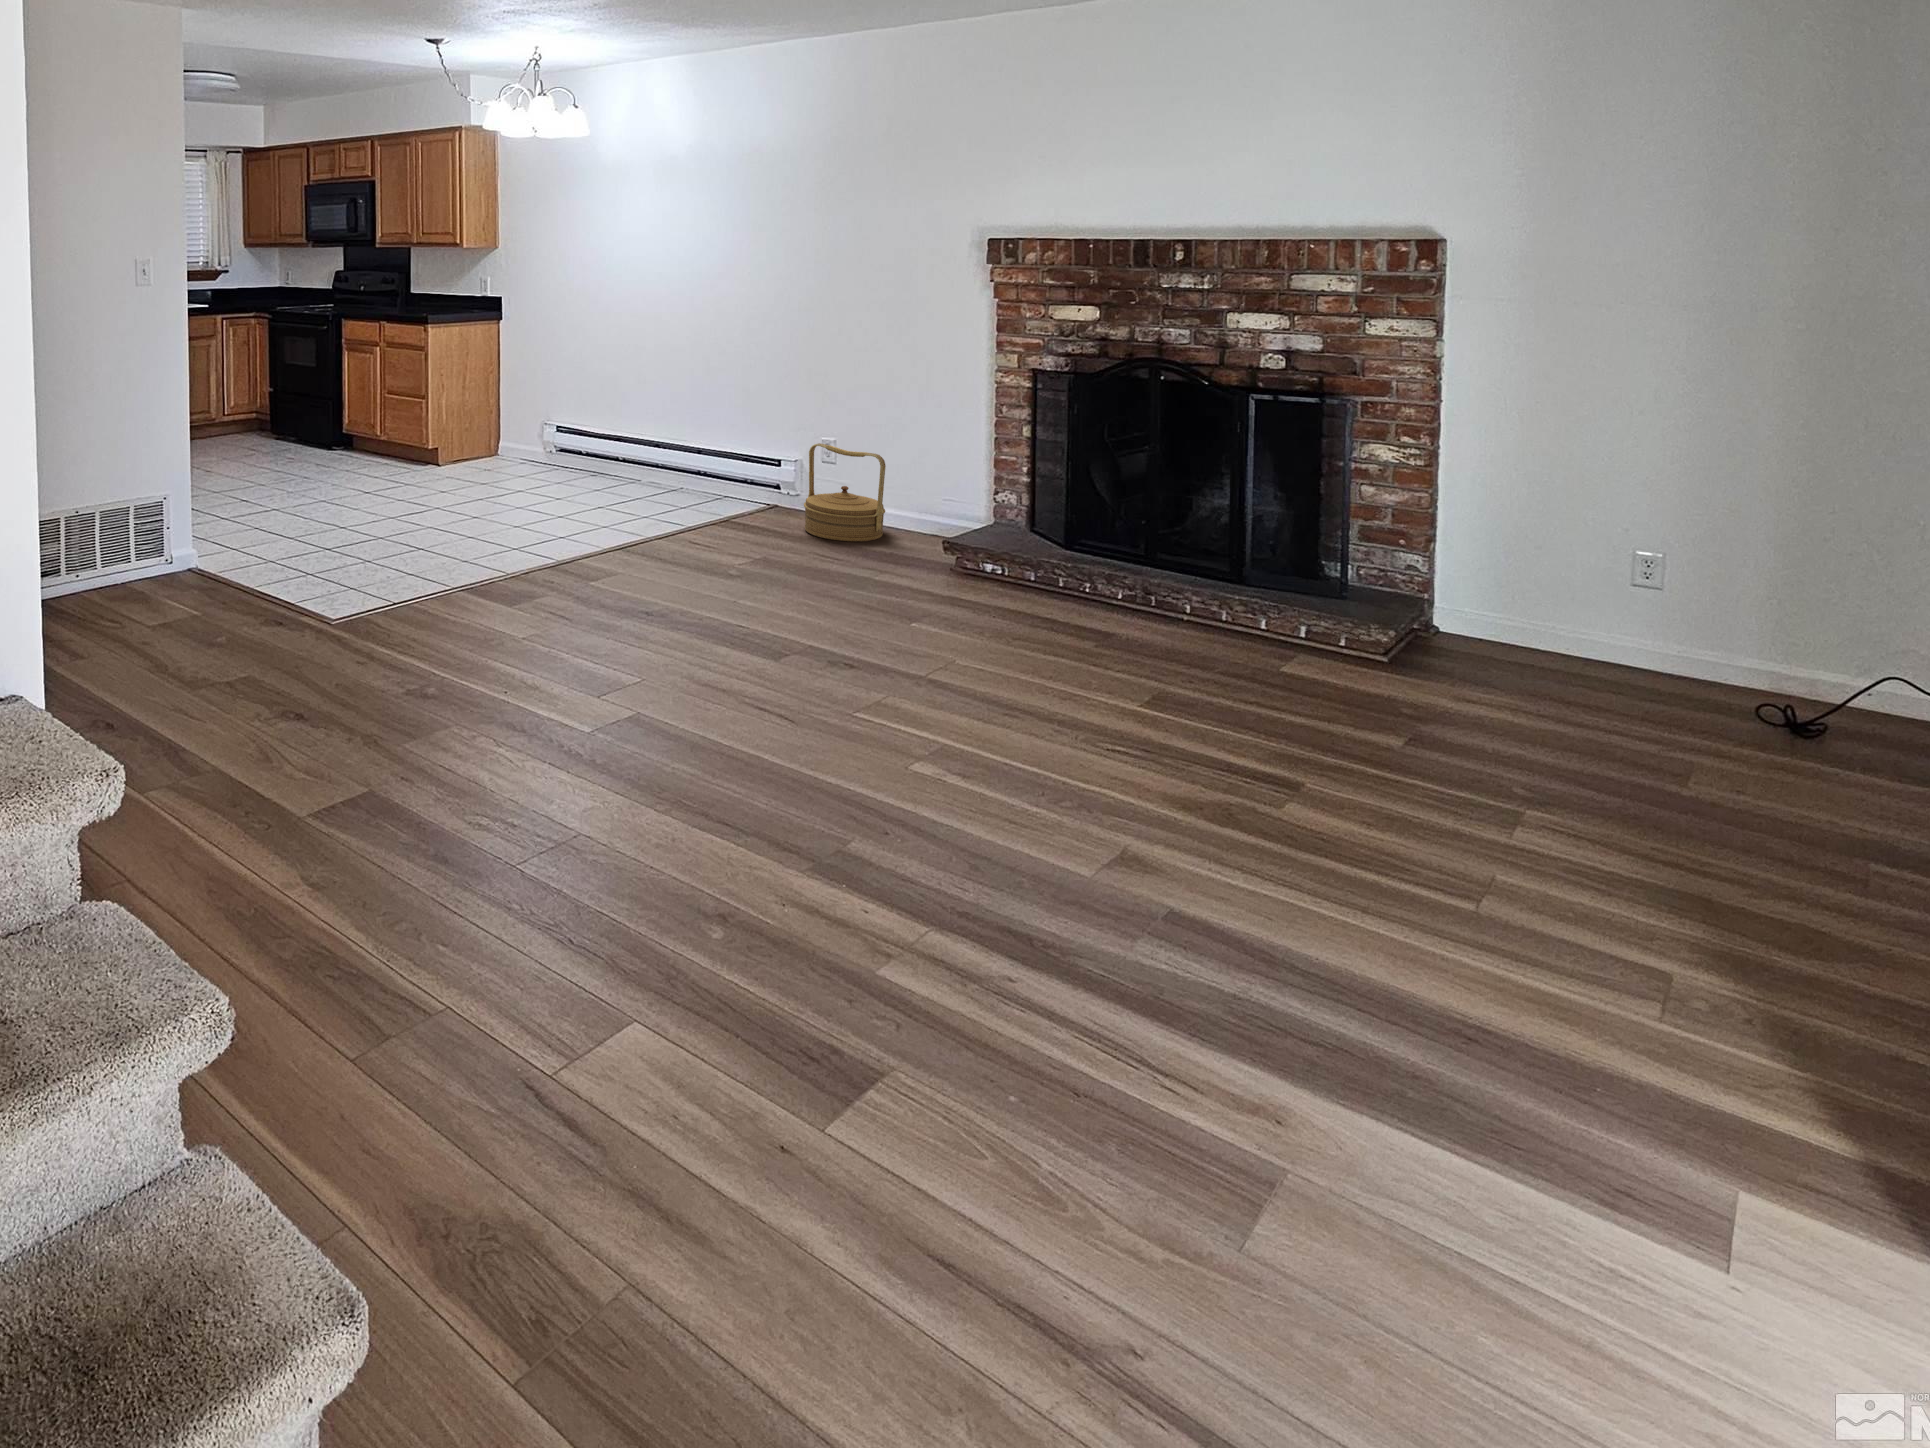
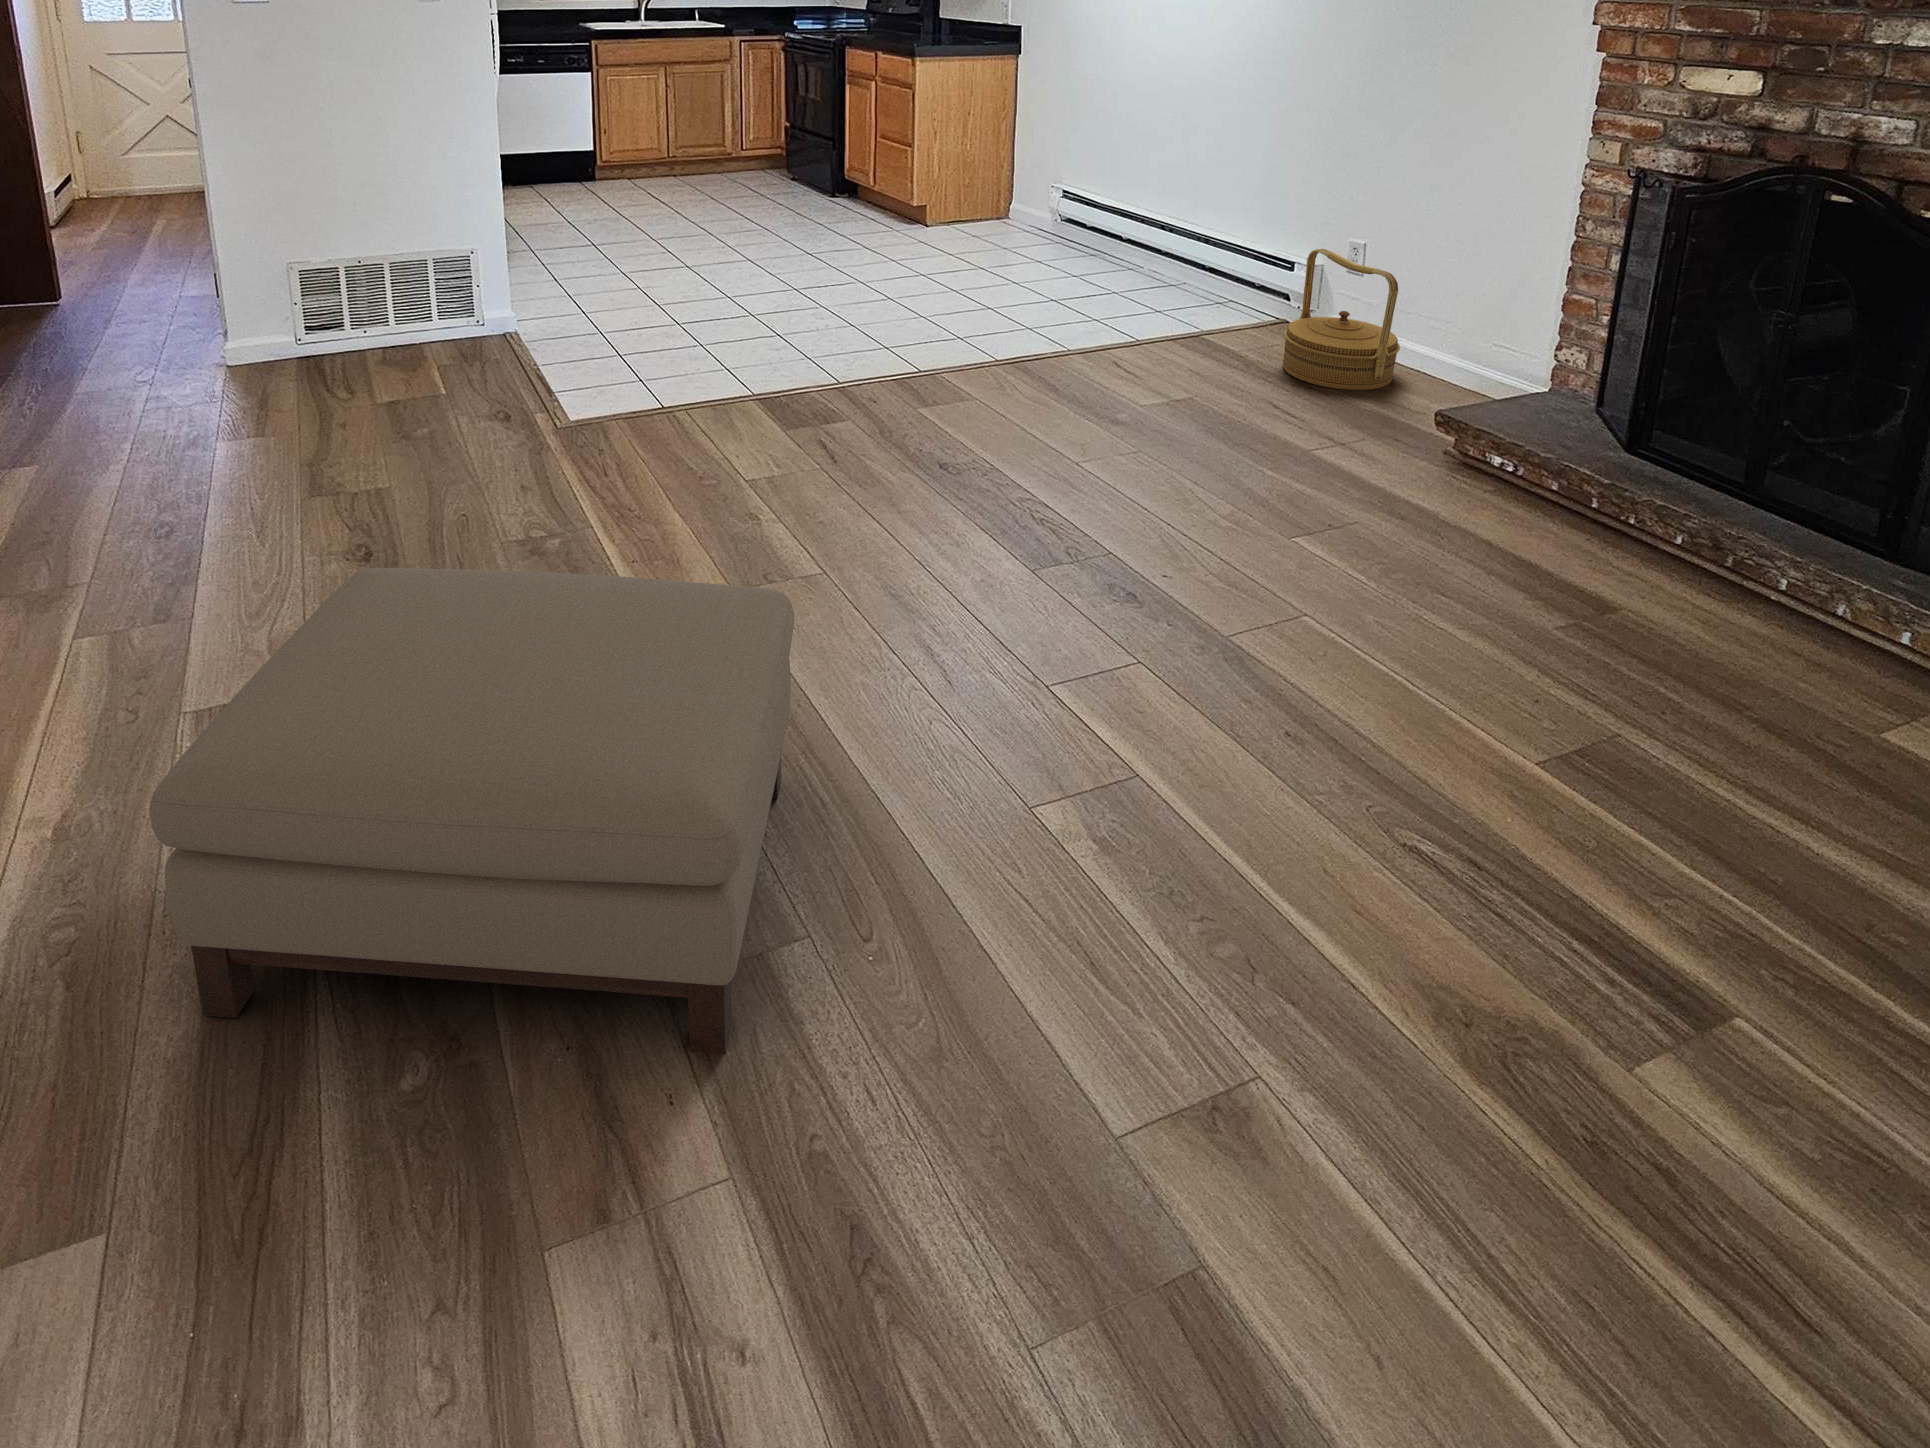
ottoman: none [474,642,885,948] -> present [150,568,794,1054]

